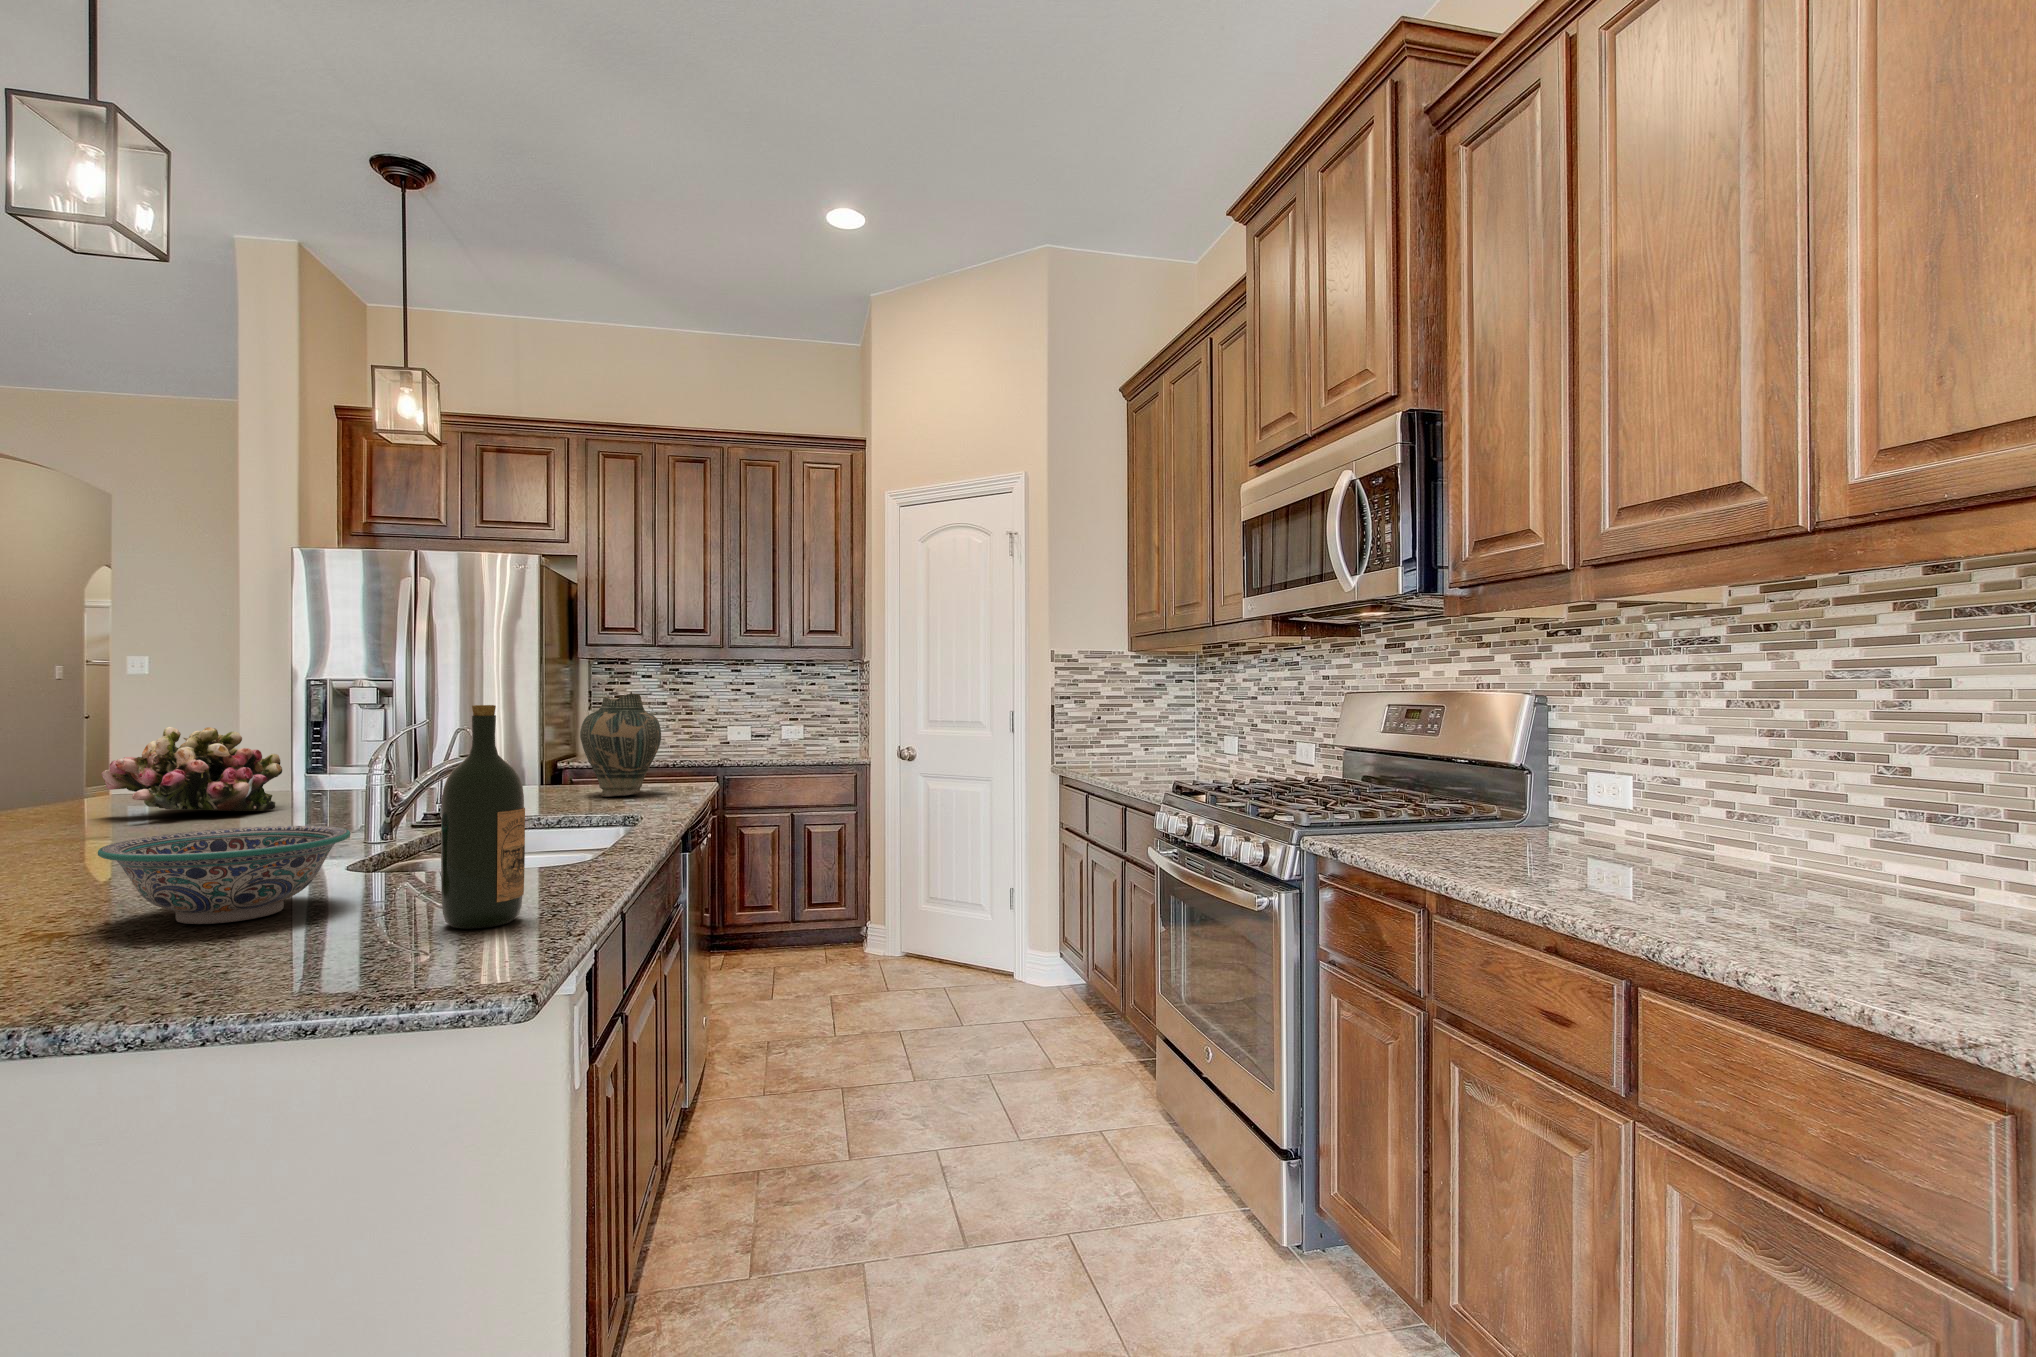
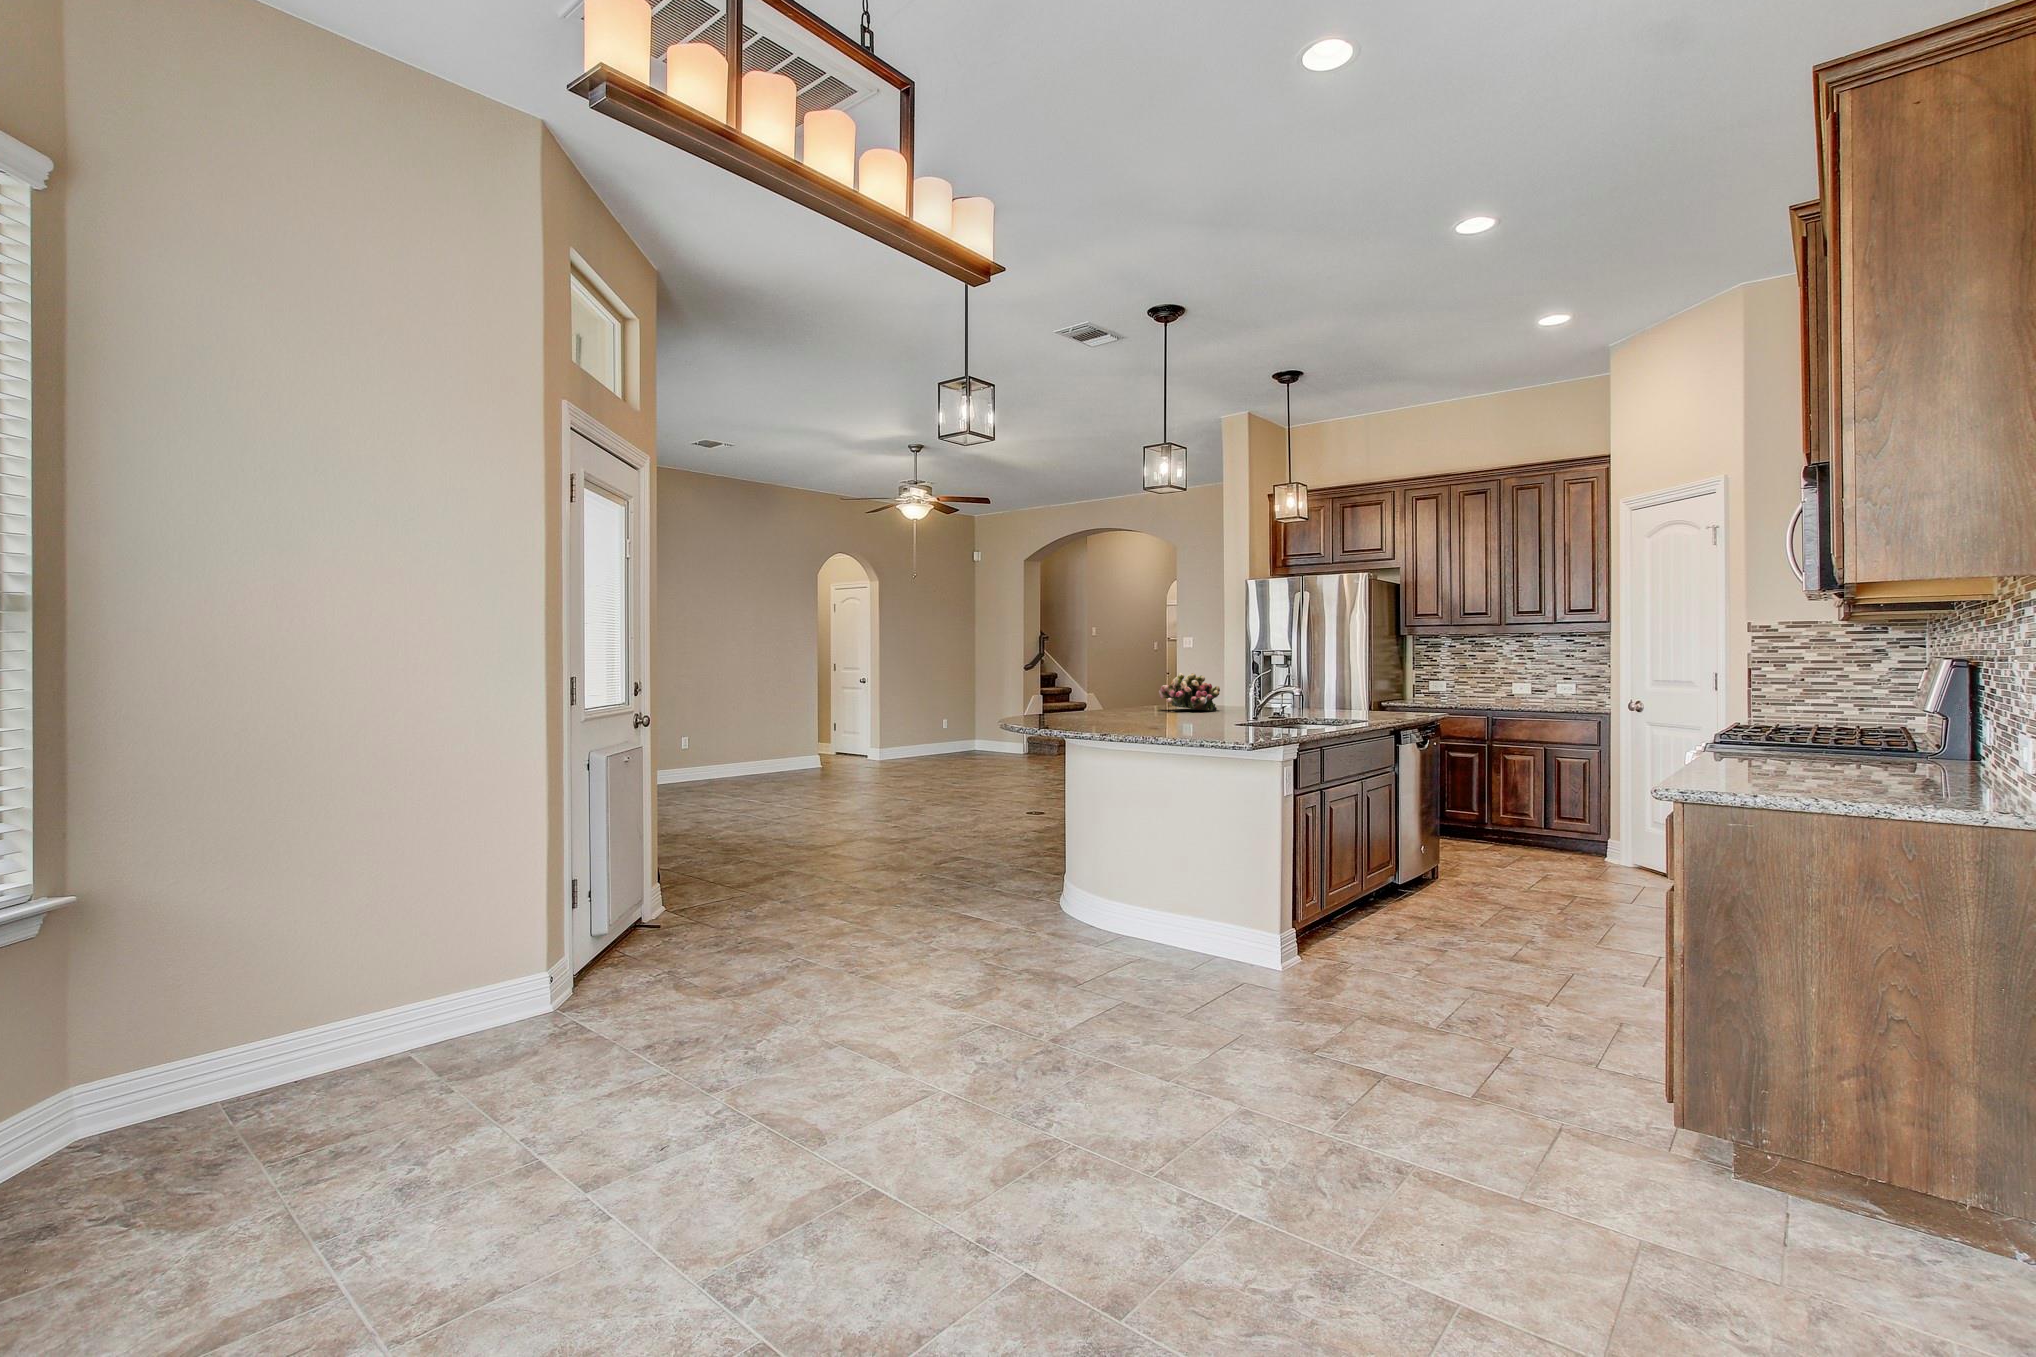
vase: present [580,694,661,797] -> none [1350,659,1395,715]
wine bottle: present [441,705,525,929] -> none [1221,663,1248,741]
decorative bowl: present [98,826,350,924] -> none [1139,706,1205,733]

